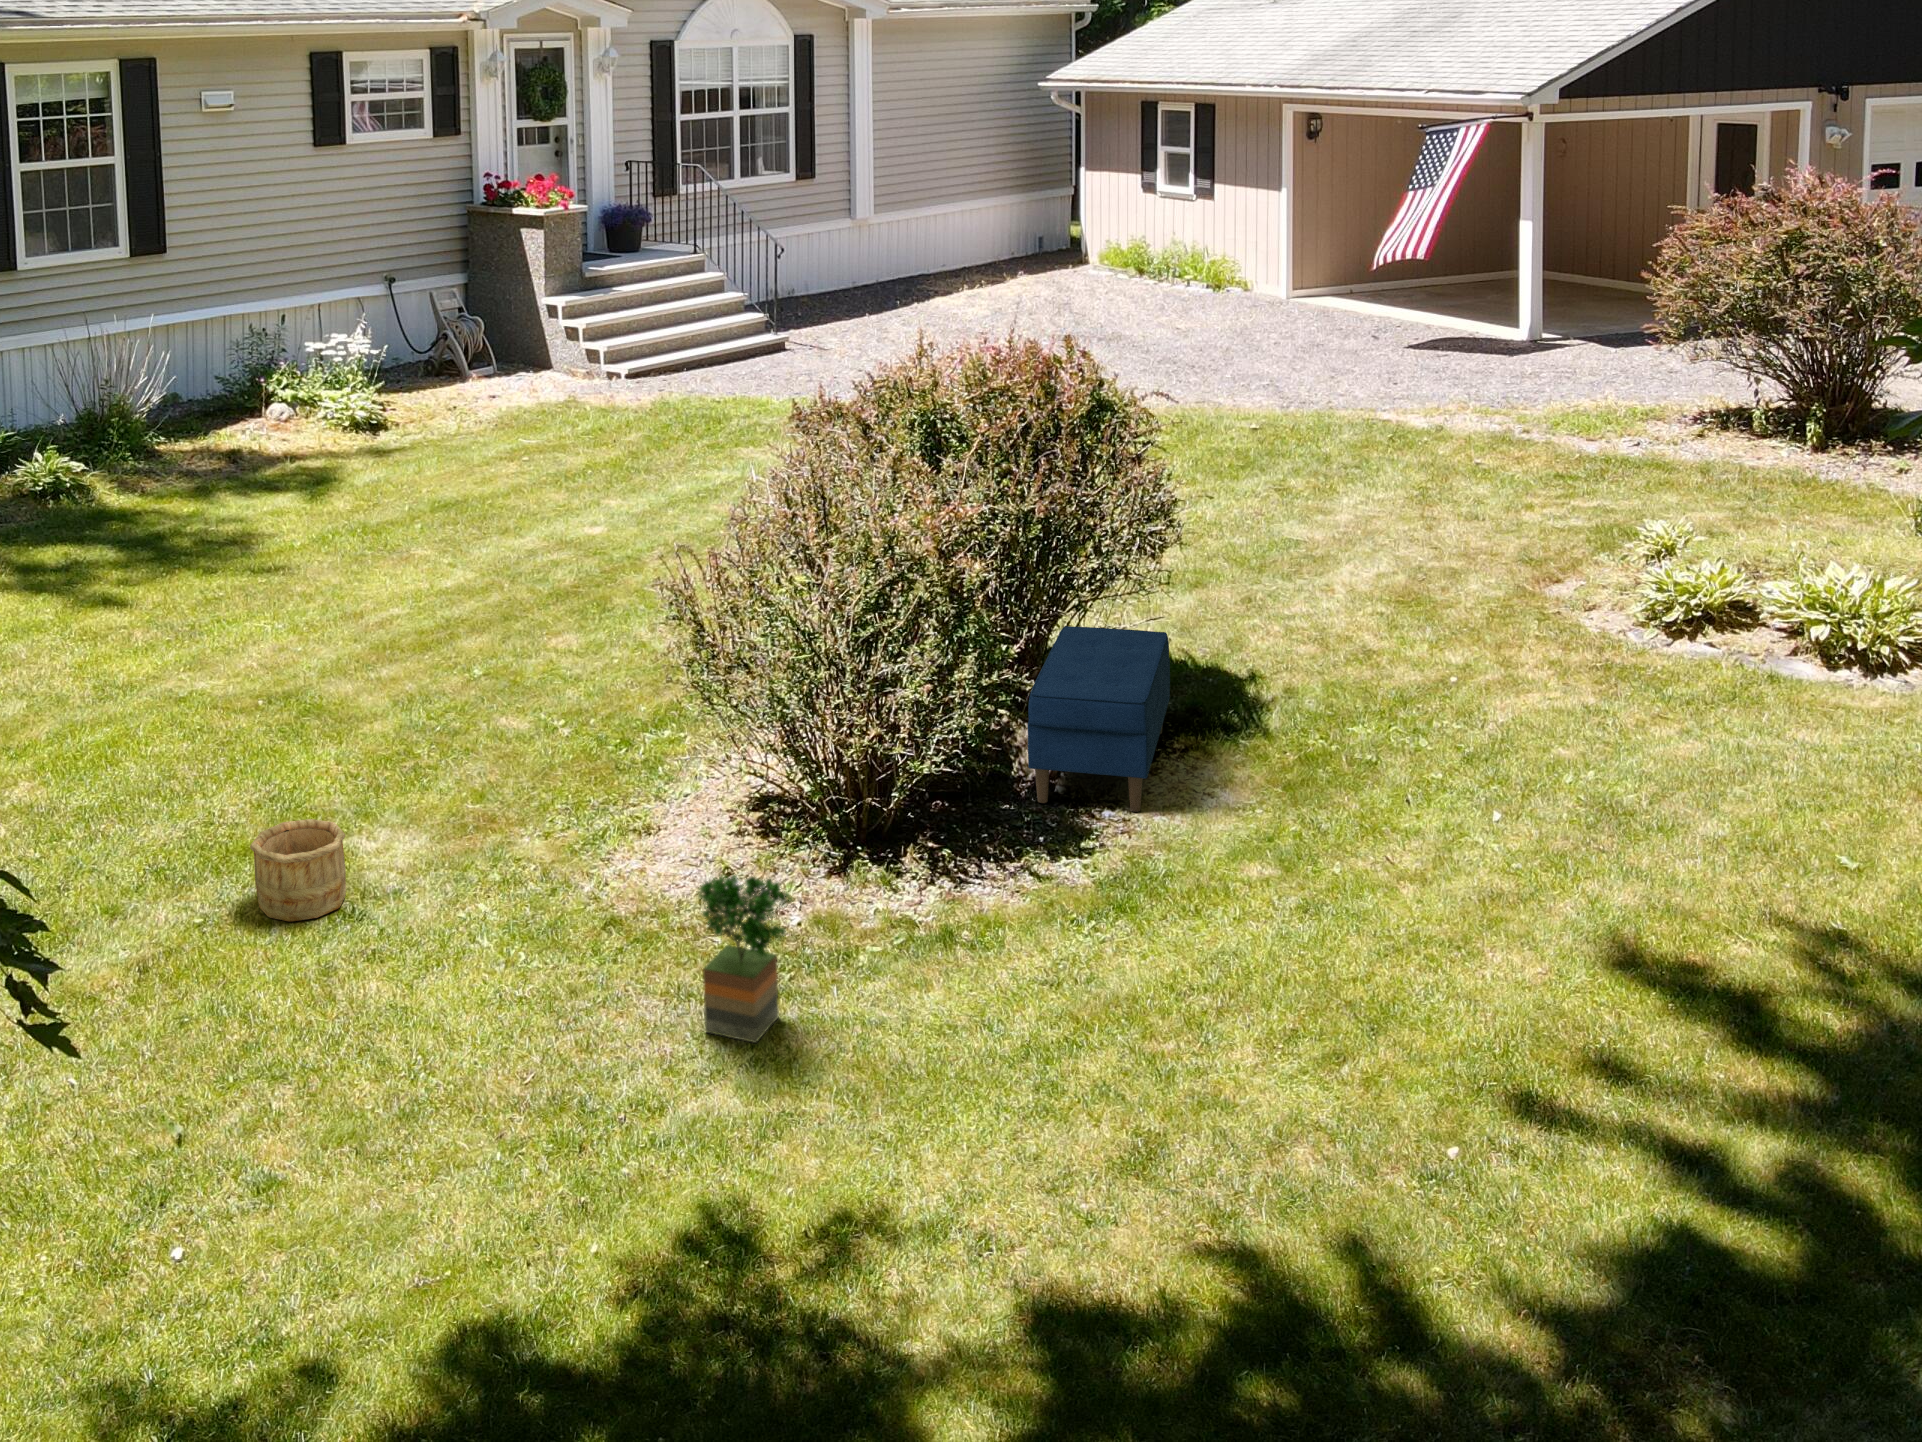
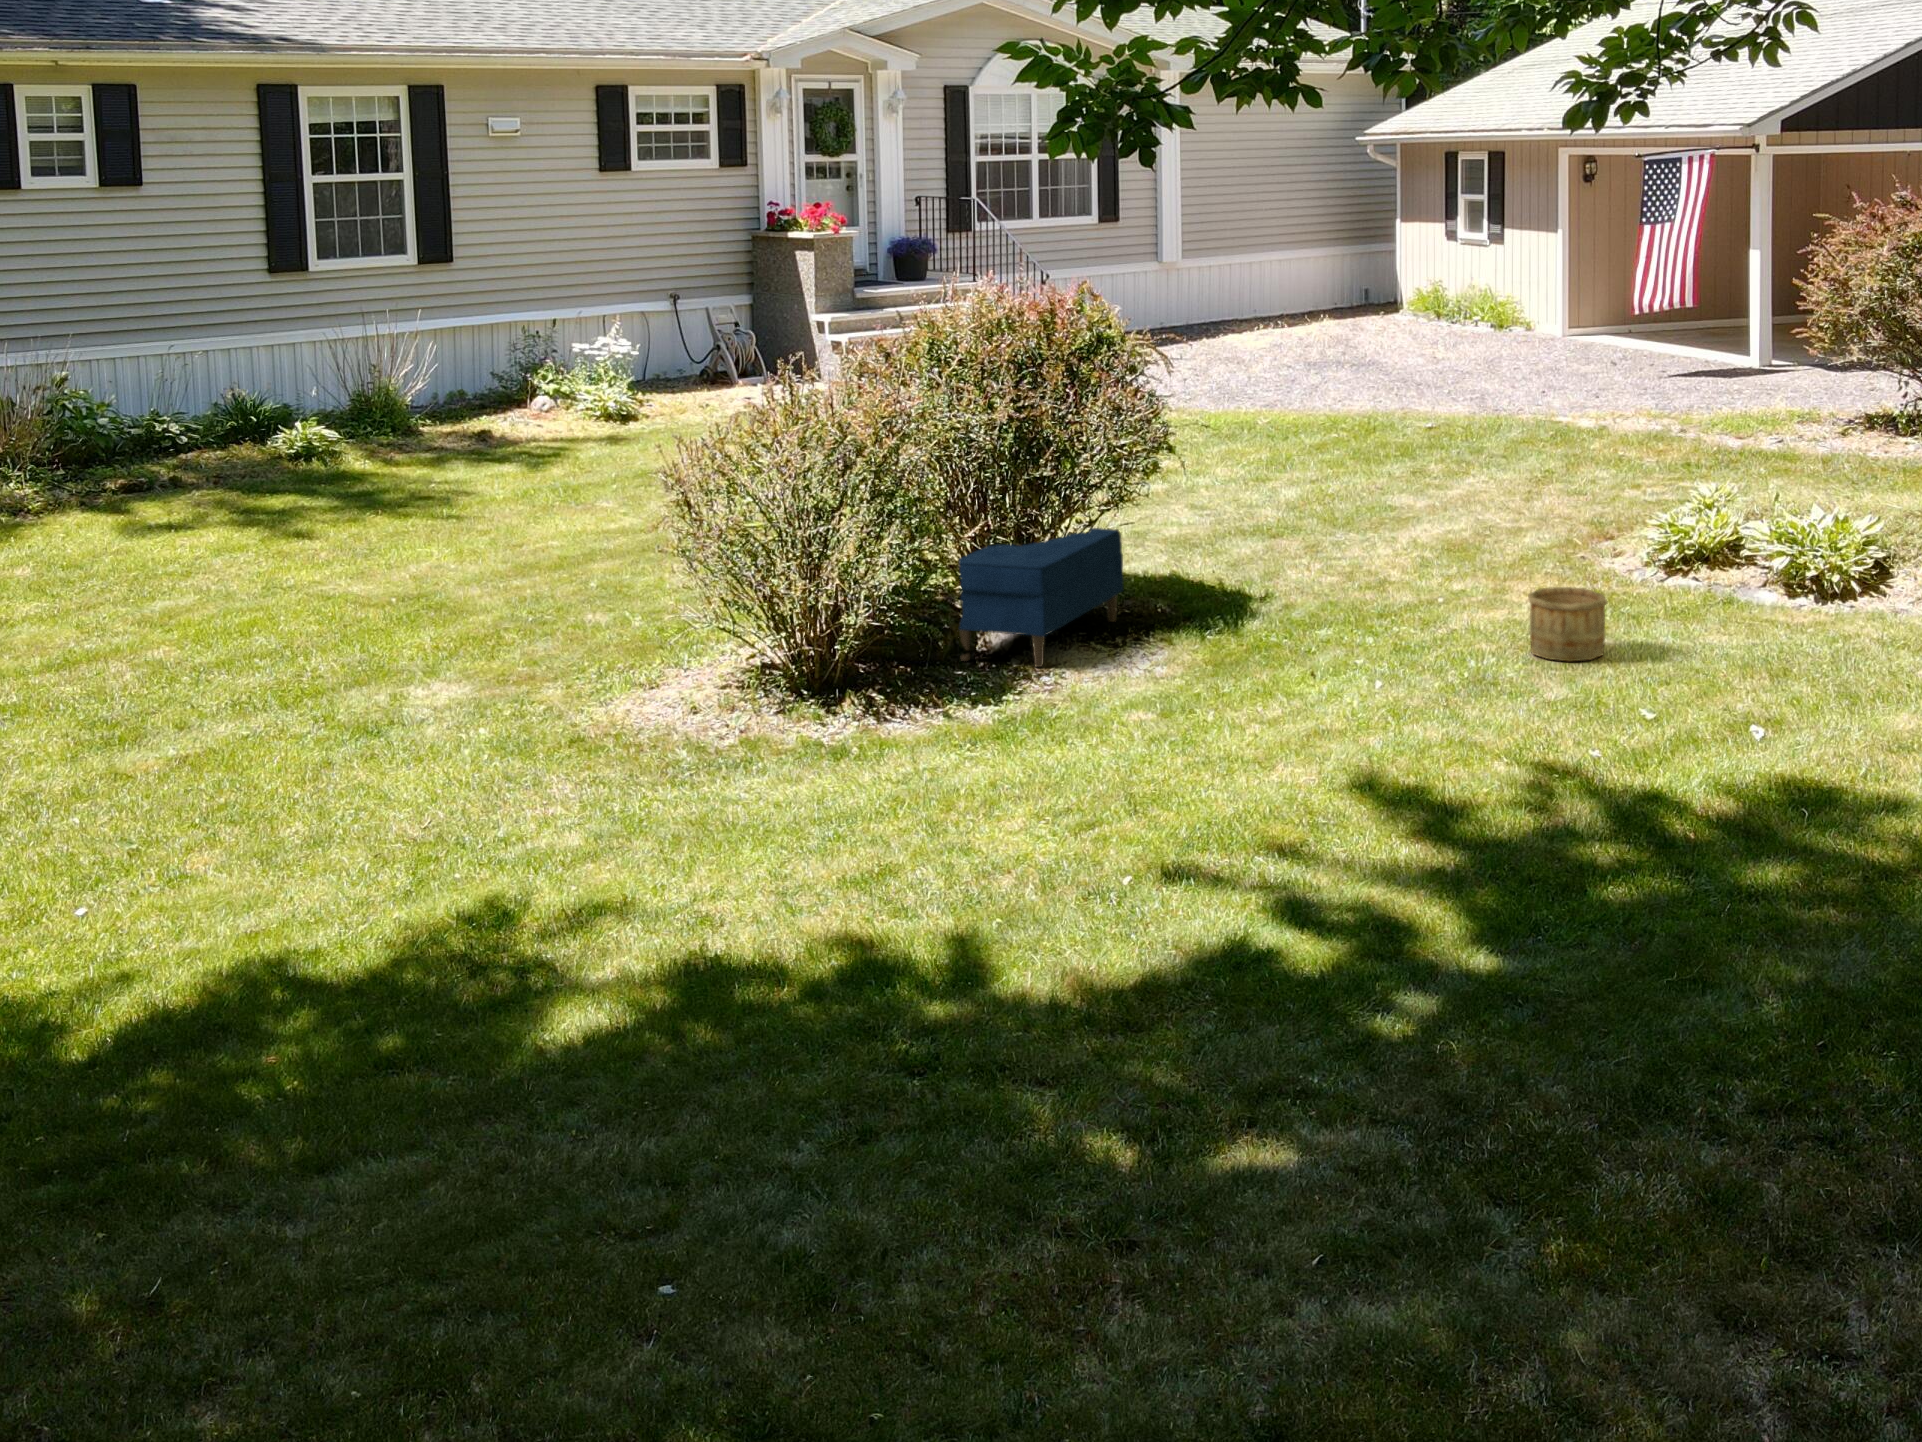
wooden bucket: present [250,819,346,922] -> present [1528,587,1608,661]
potted tree: present [698,875,793,1043] -> none [533,652,623,792]

